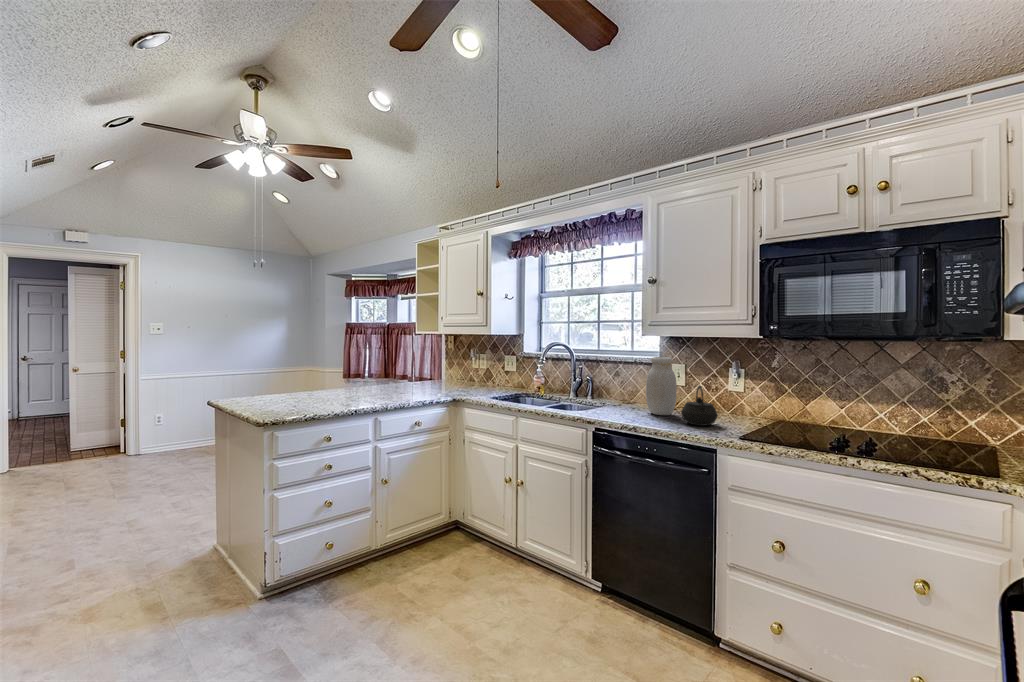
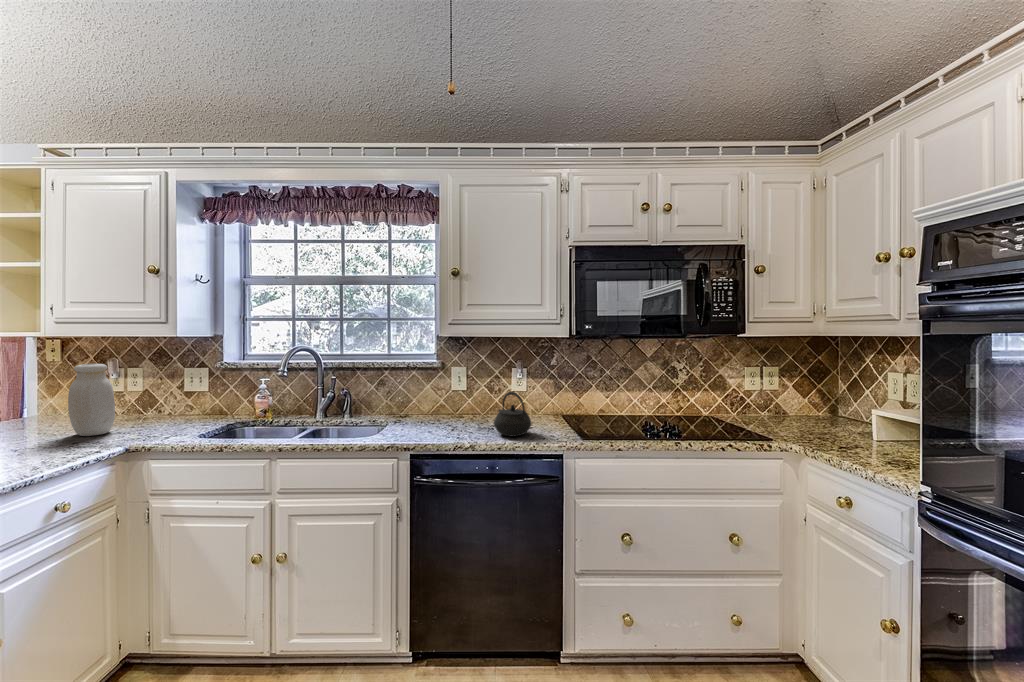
jar: present [646,357,677,415] -> present [68,364,115,436]

